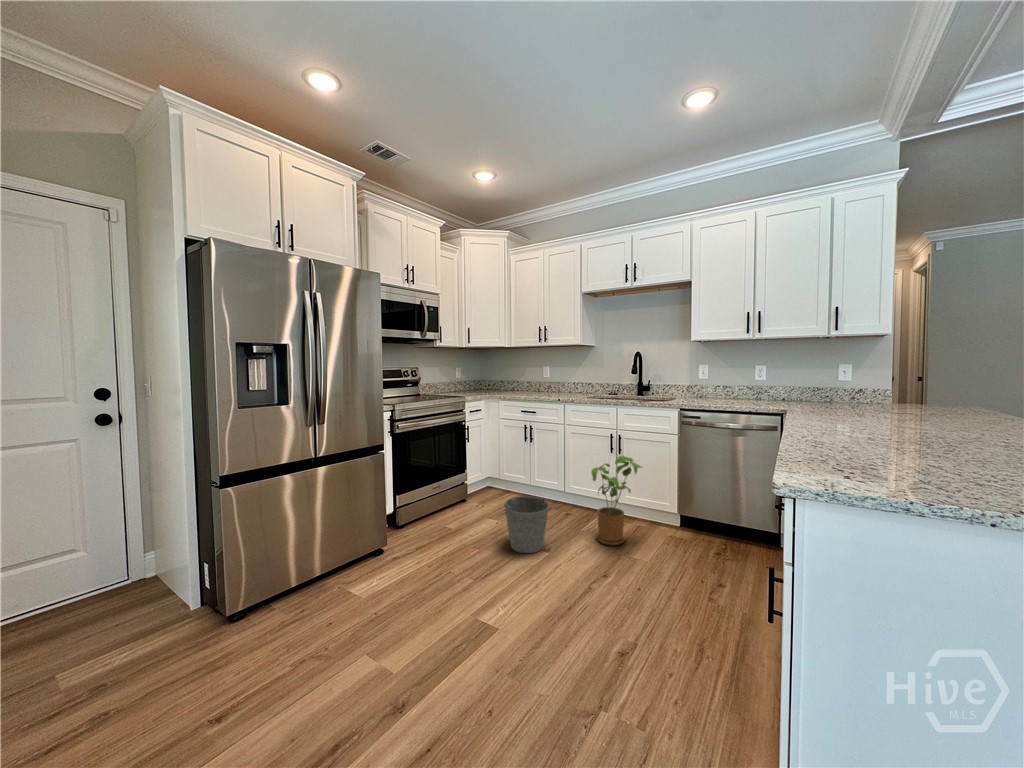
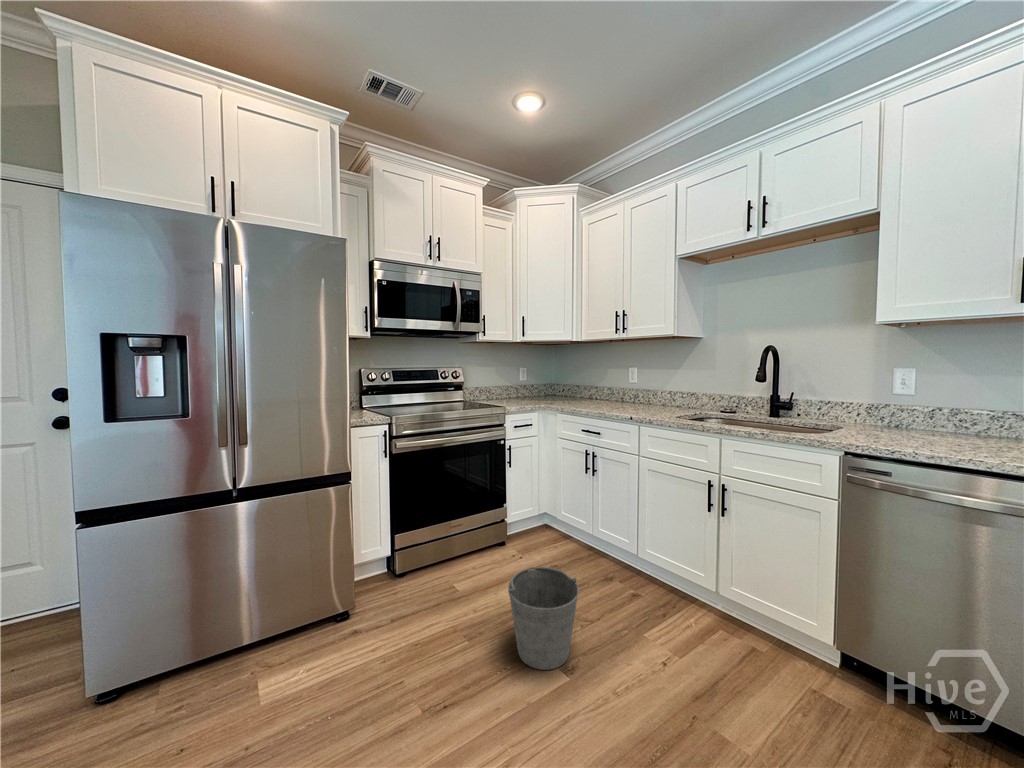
house plant: present [591,456,642,545] -> none [658,531,758,689]

